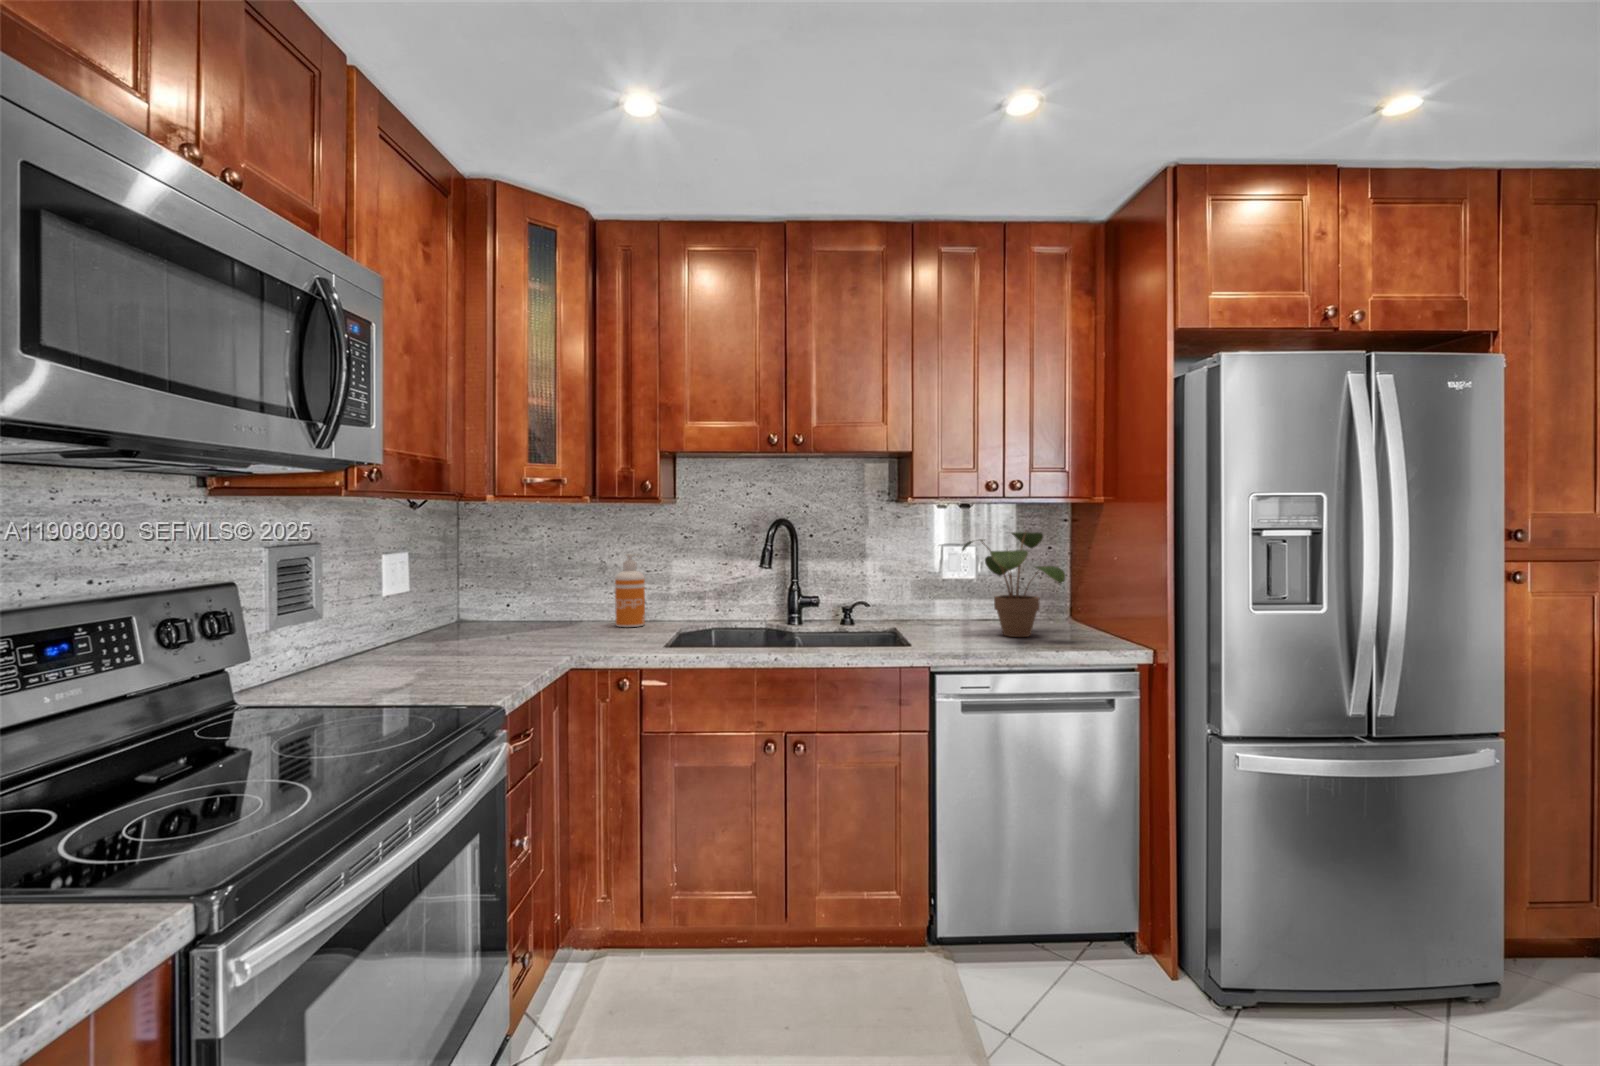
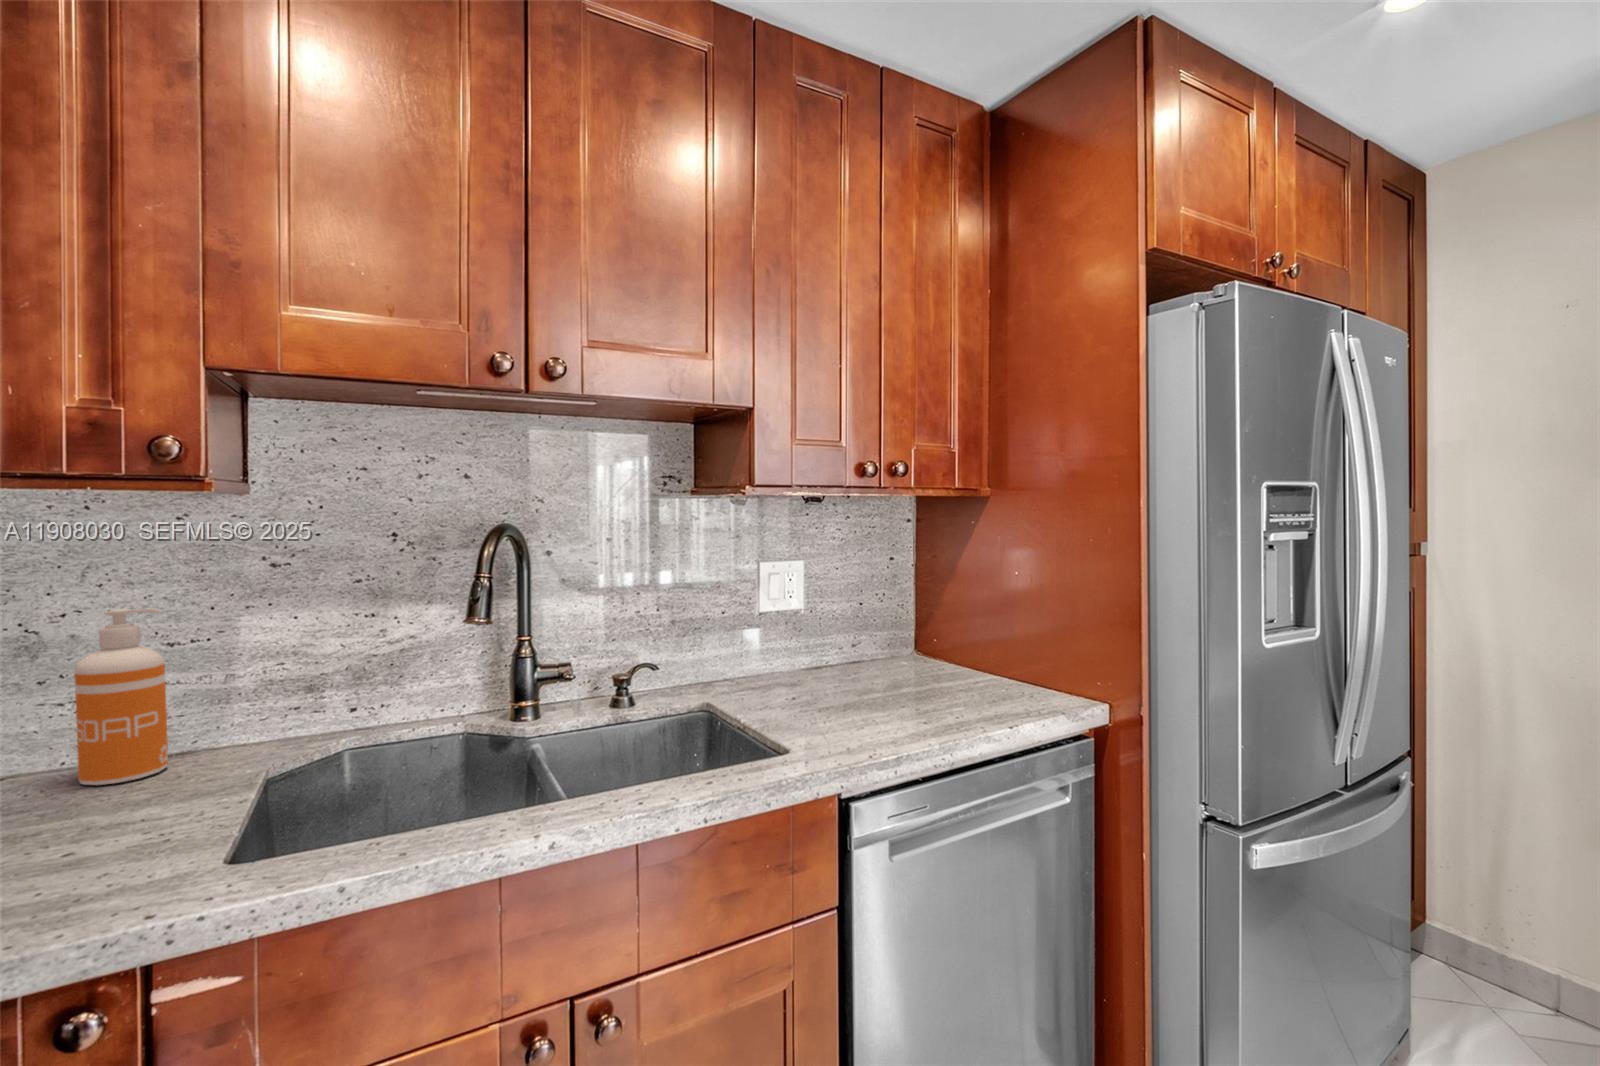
potted plant: present [962,532,1065,637] -> none [811,537,977,701]

